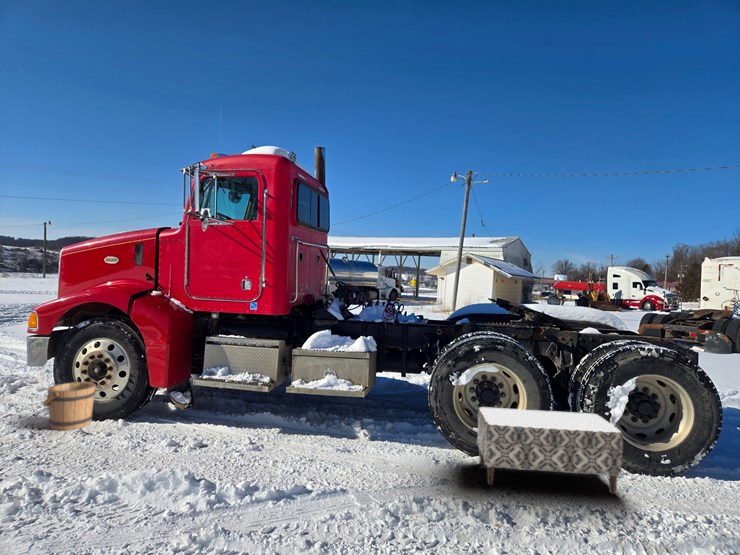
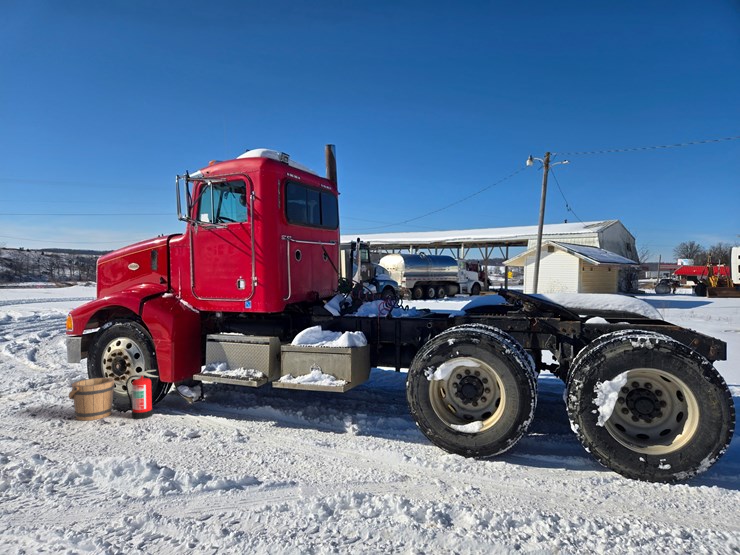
fire extinguisher: none [112,374,151,427] -> present [126,370,158,419]
bench: present [477,407,623,494] -> none [443,403,593,500]

